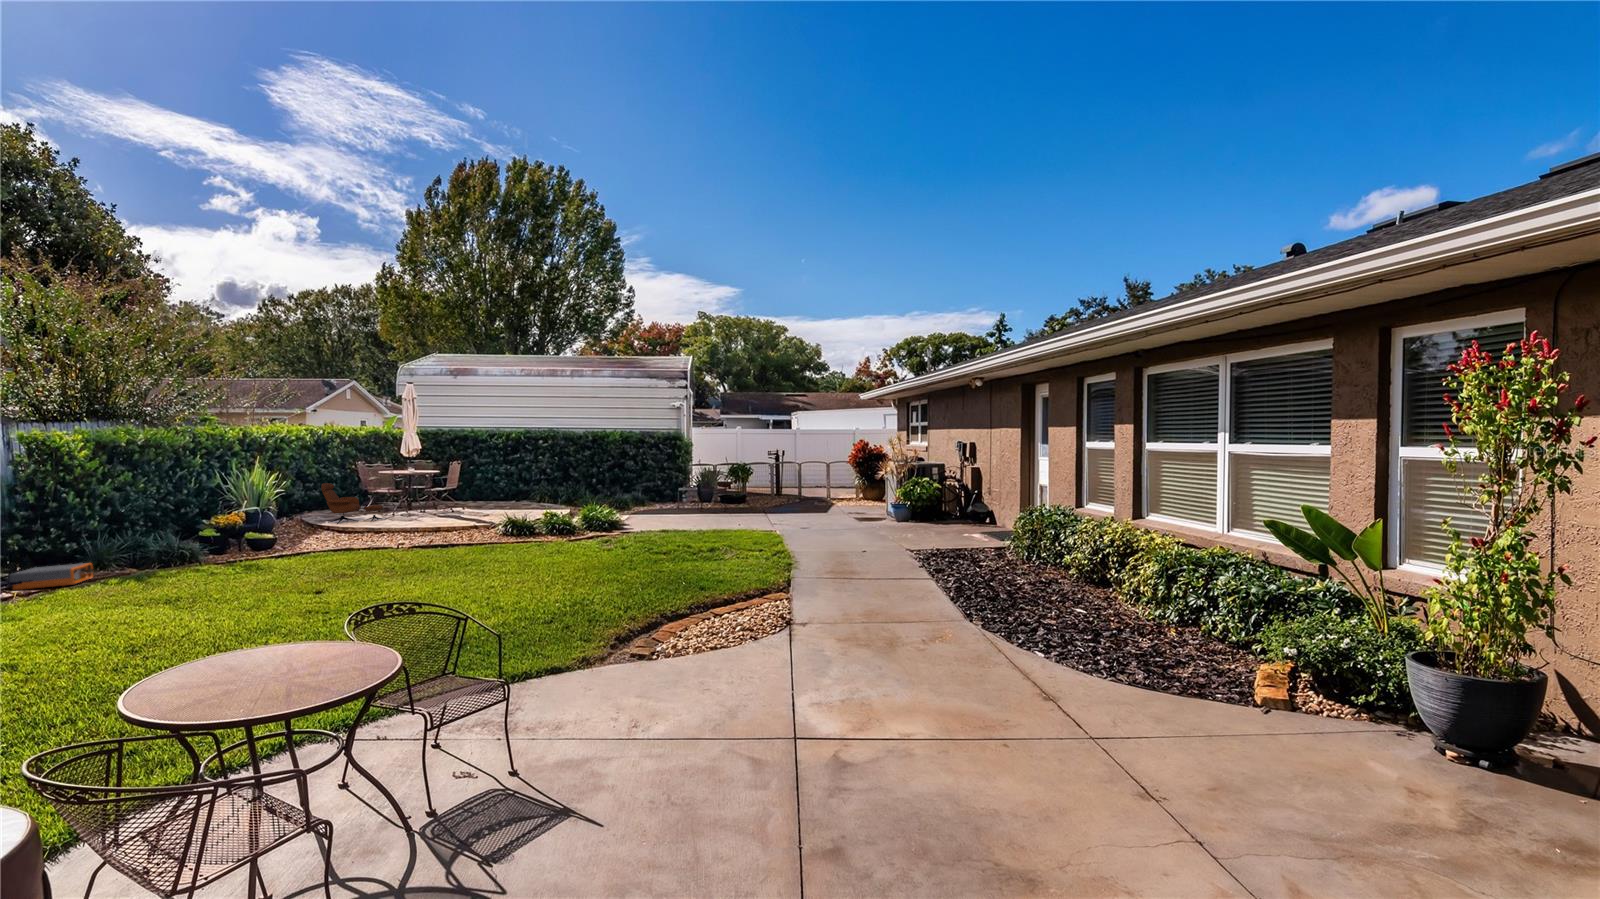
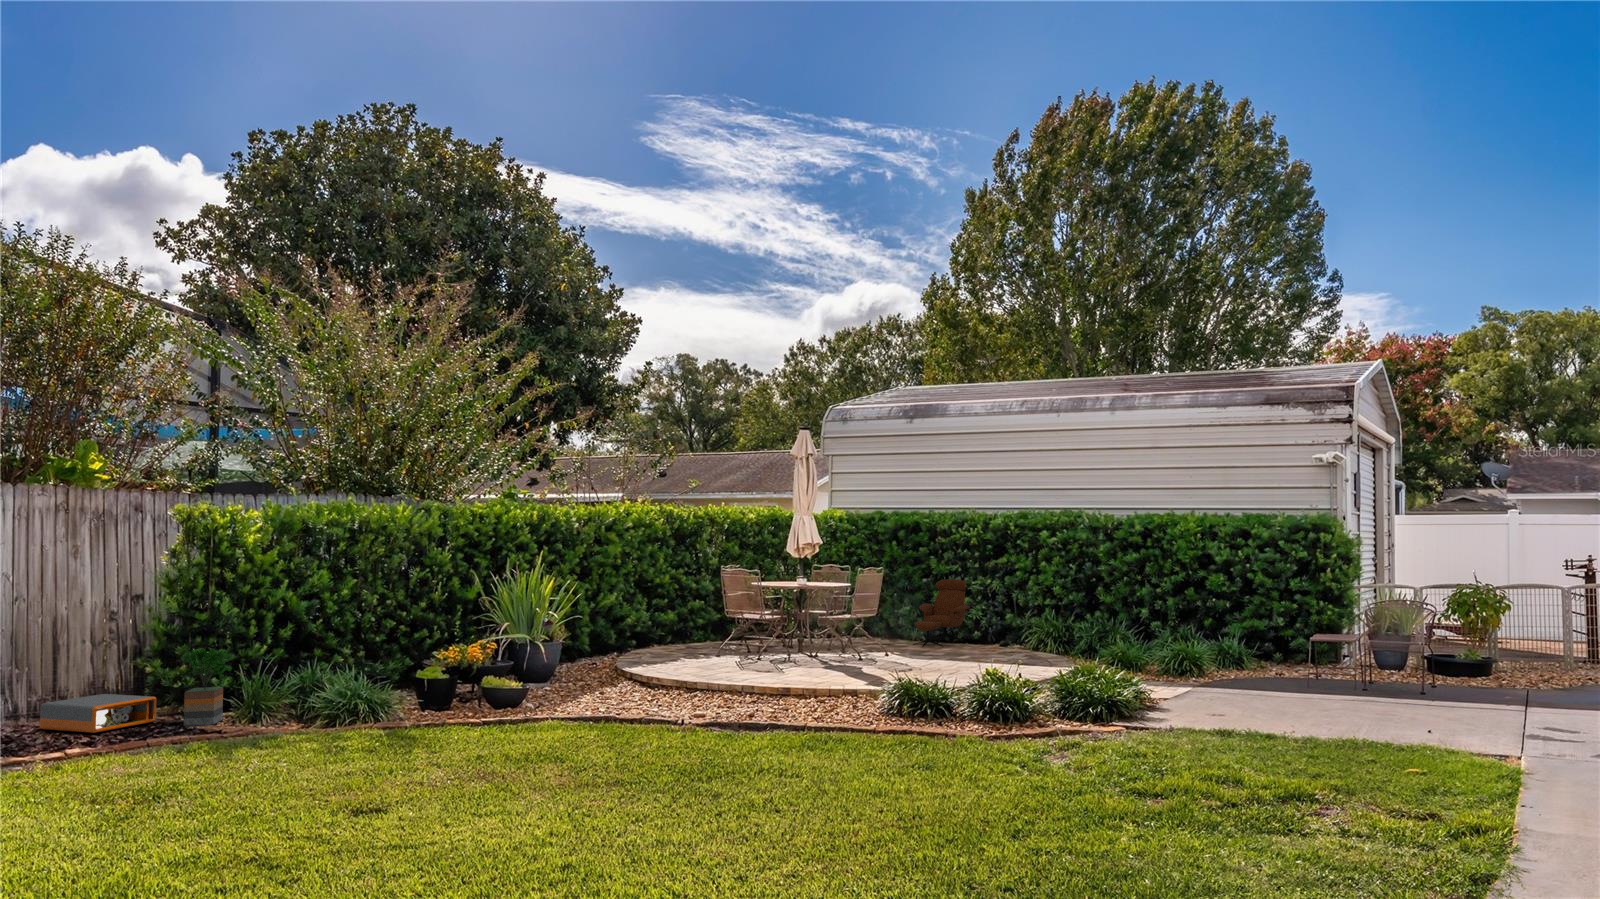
lounge chair: present [321,483,385,524] -> present [913,579,970,647]
potted tree: none [109,528,152,577] -> present [182,648,233,726]

